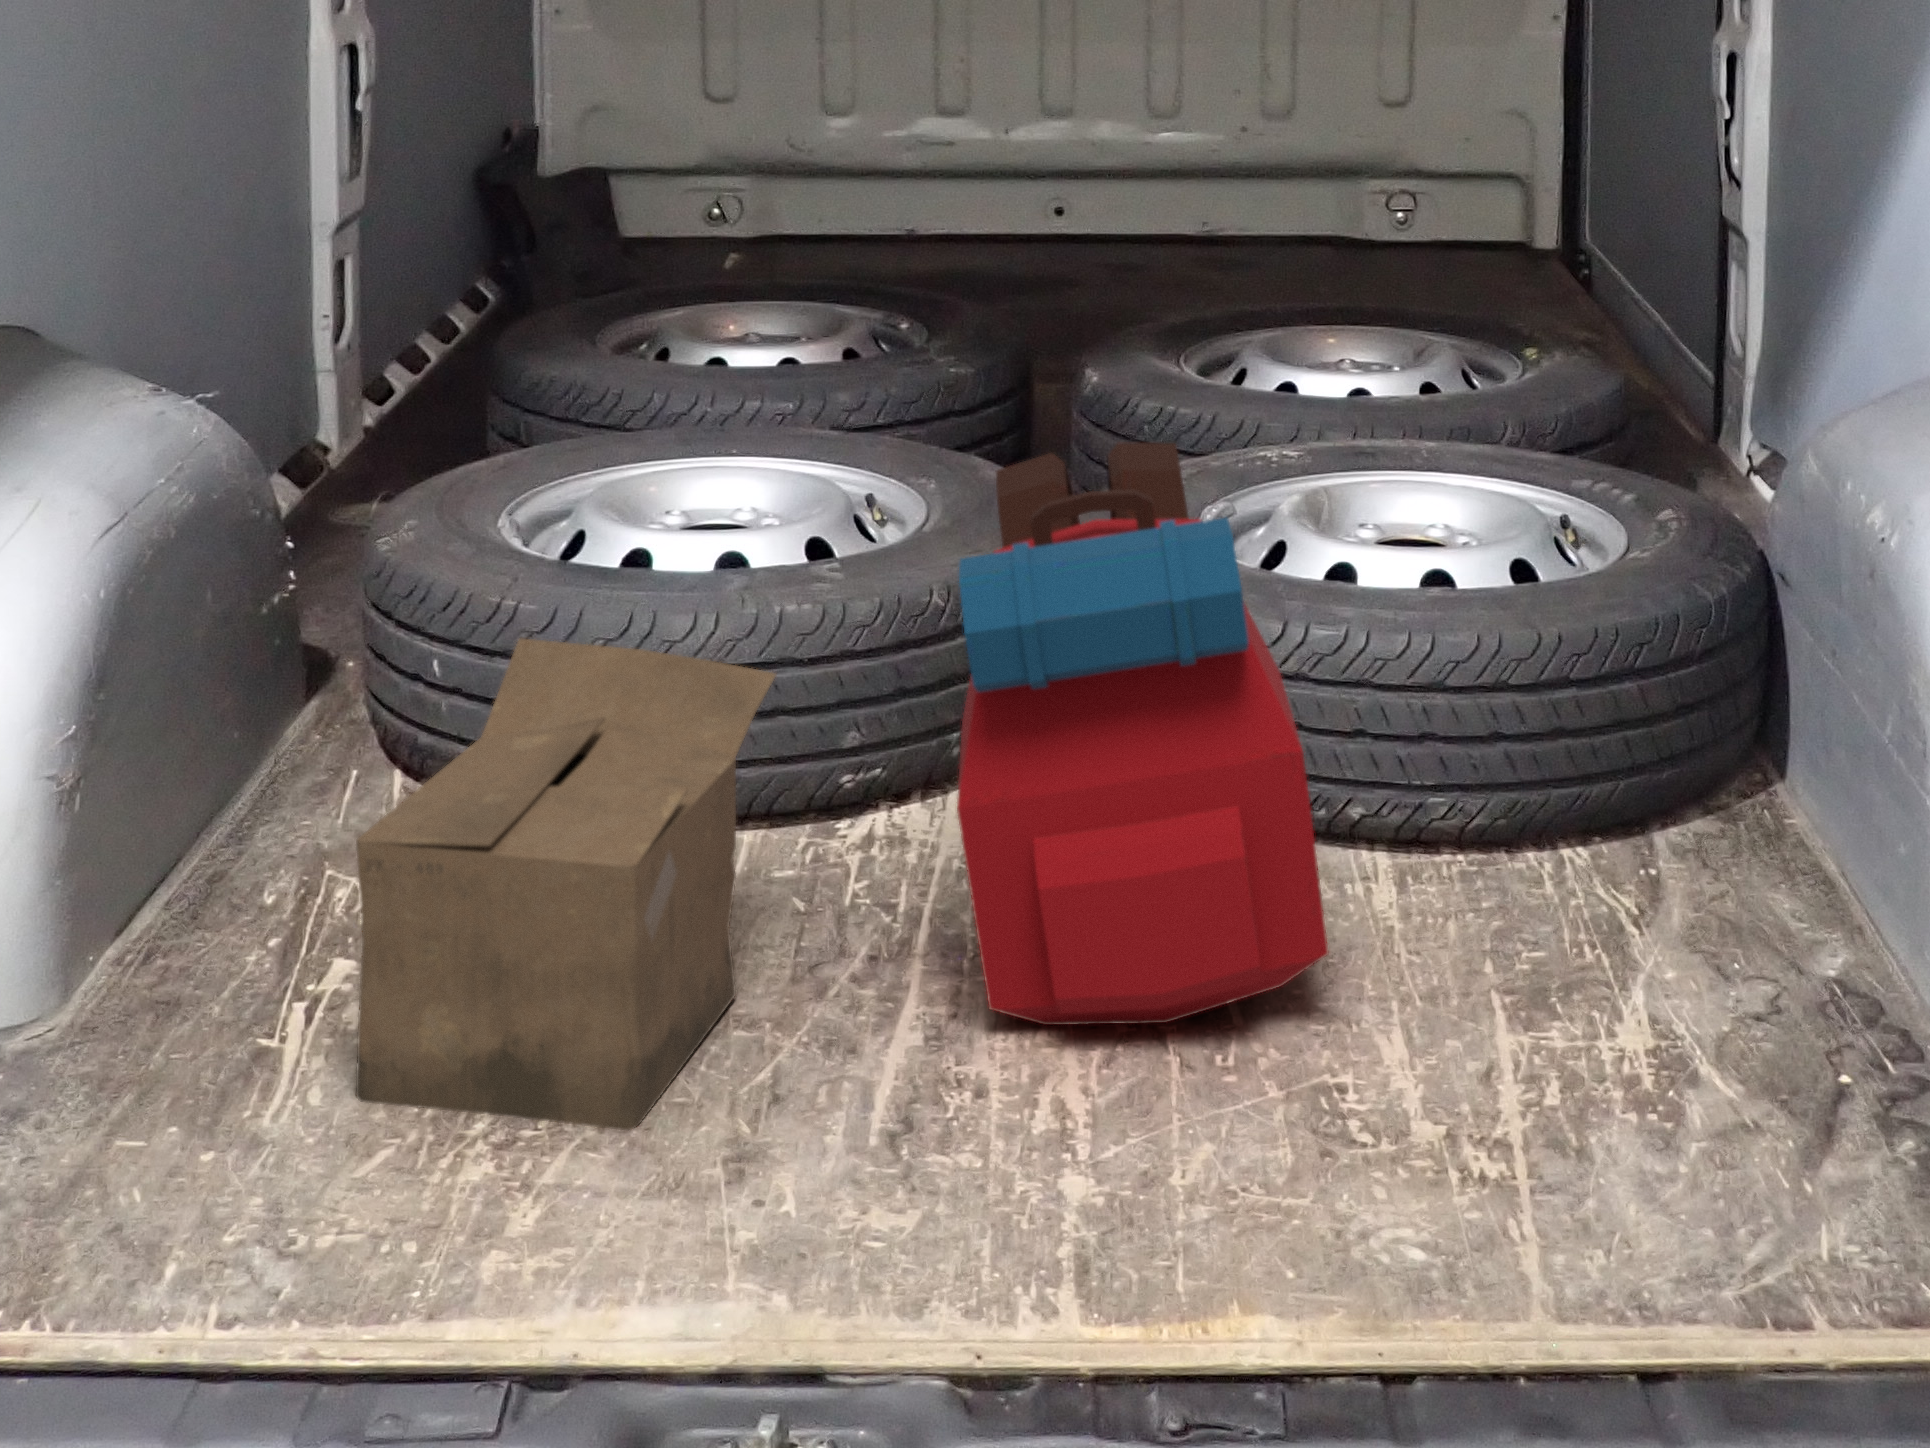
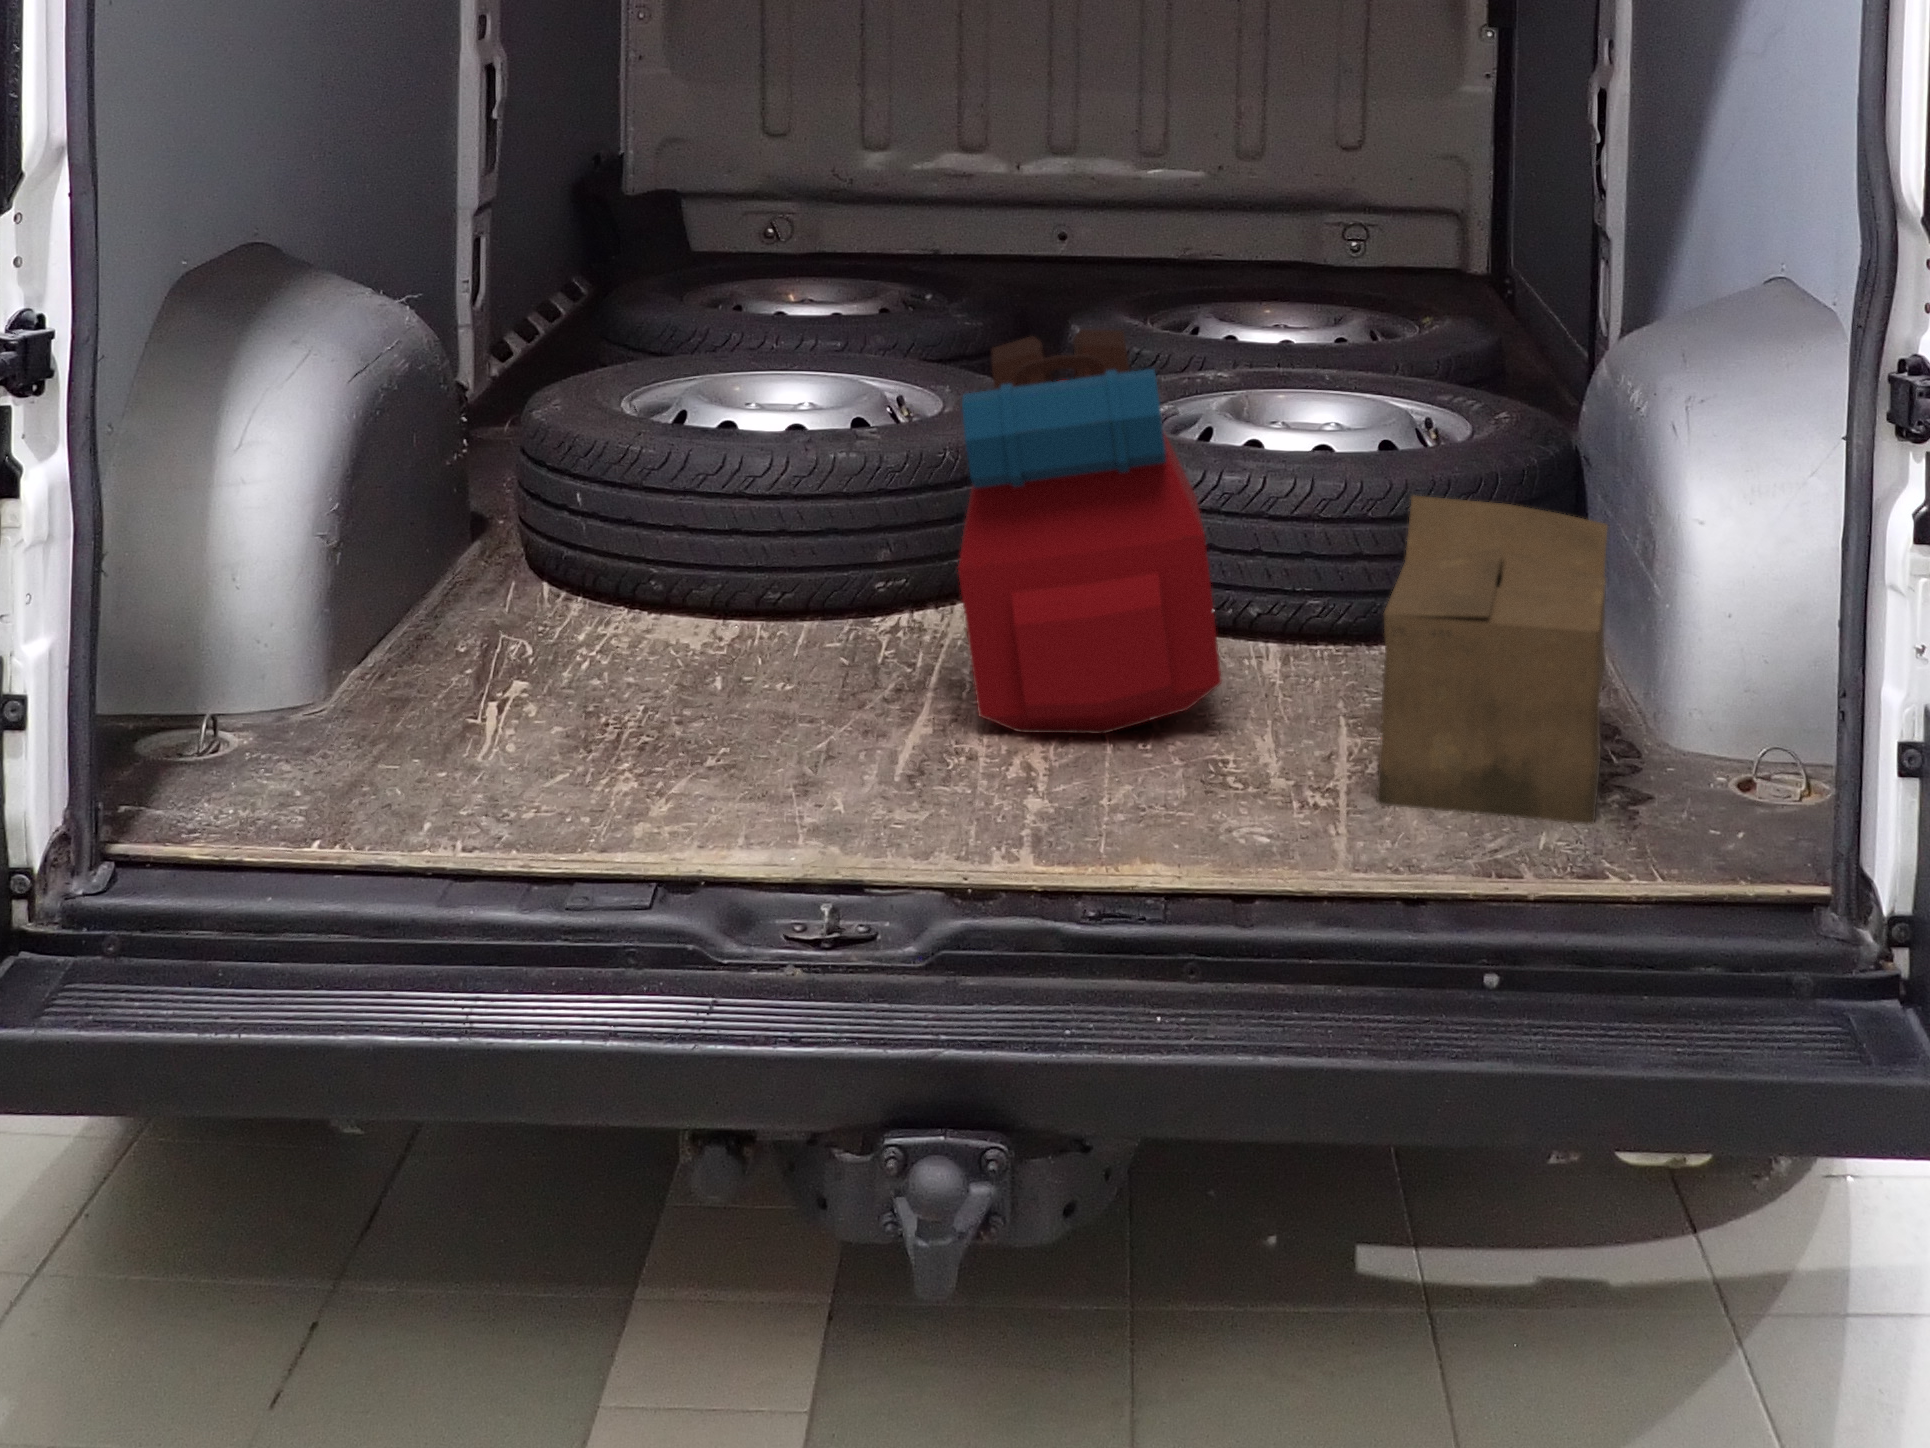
cardboard box: present [356,638,776,1130] -> present [1376,496,1608,824]

